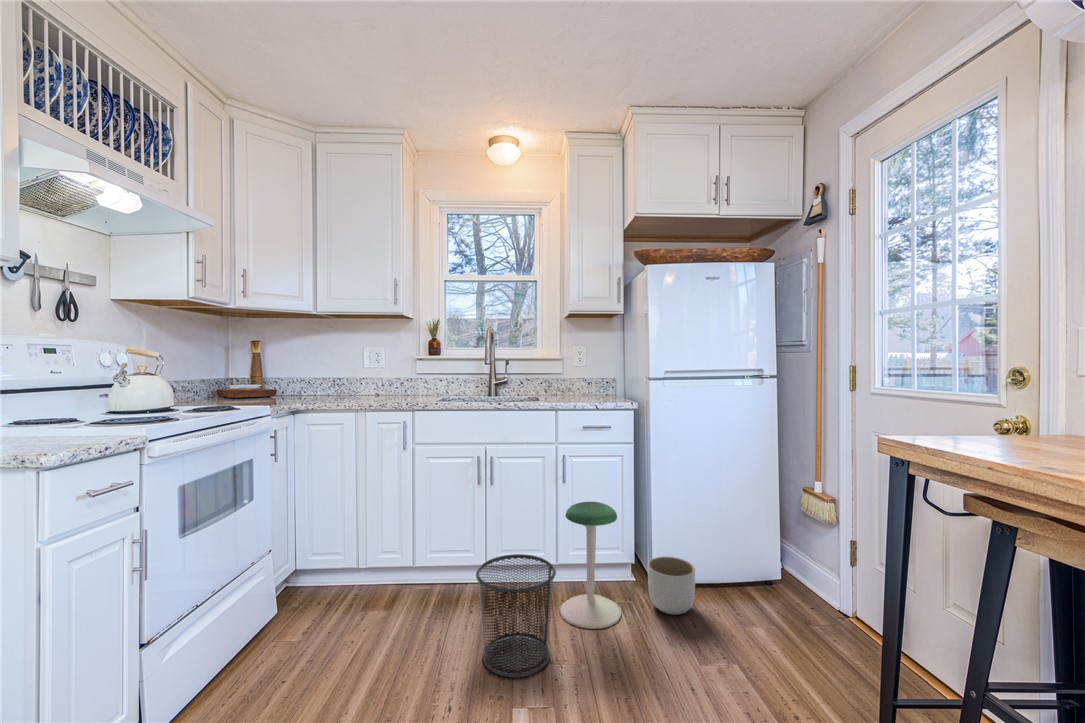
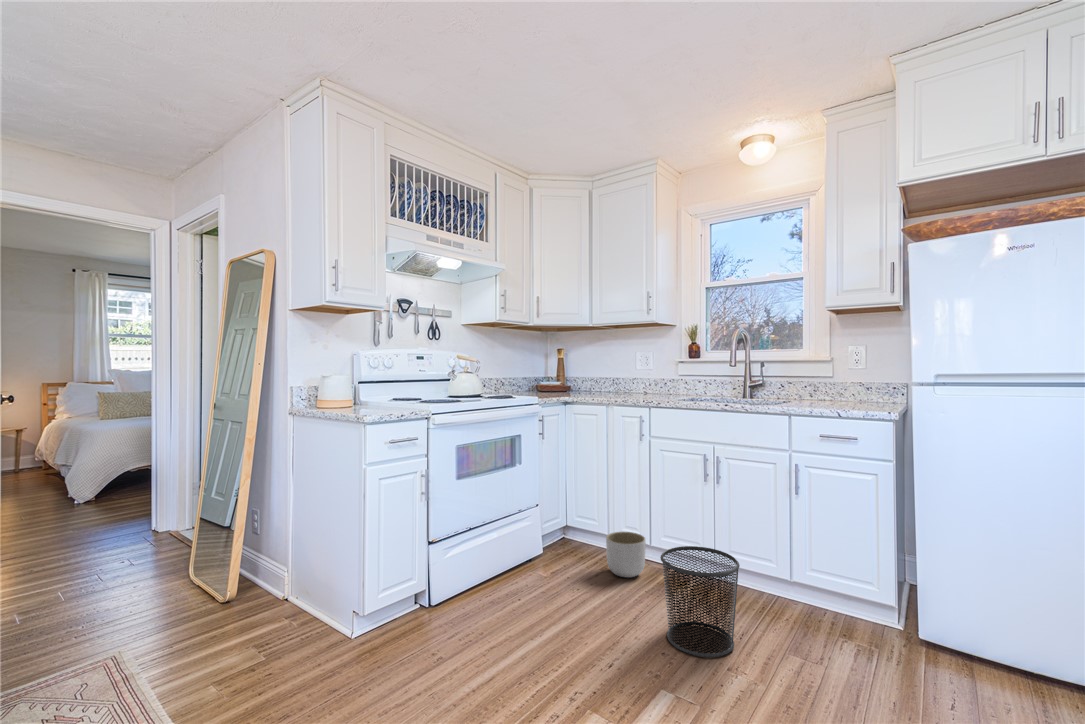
stool: present [560,502,621,629] -> none [771,517,848,658]
planter: present [648,557,695,615] -> present [606,532,646,578]

